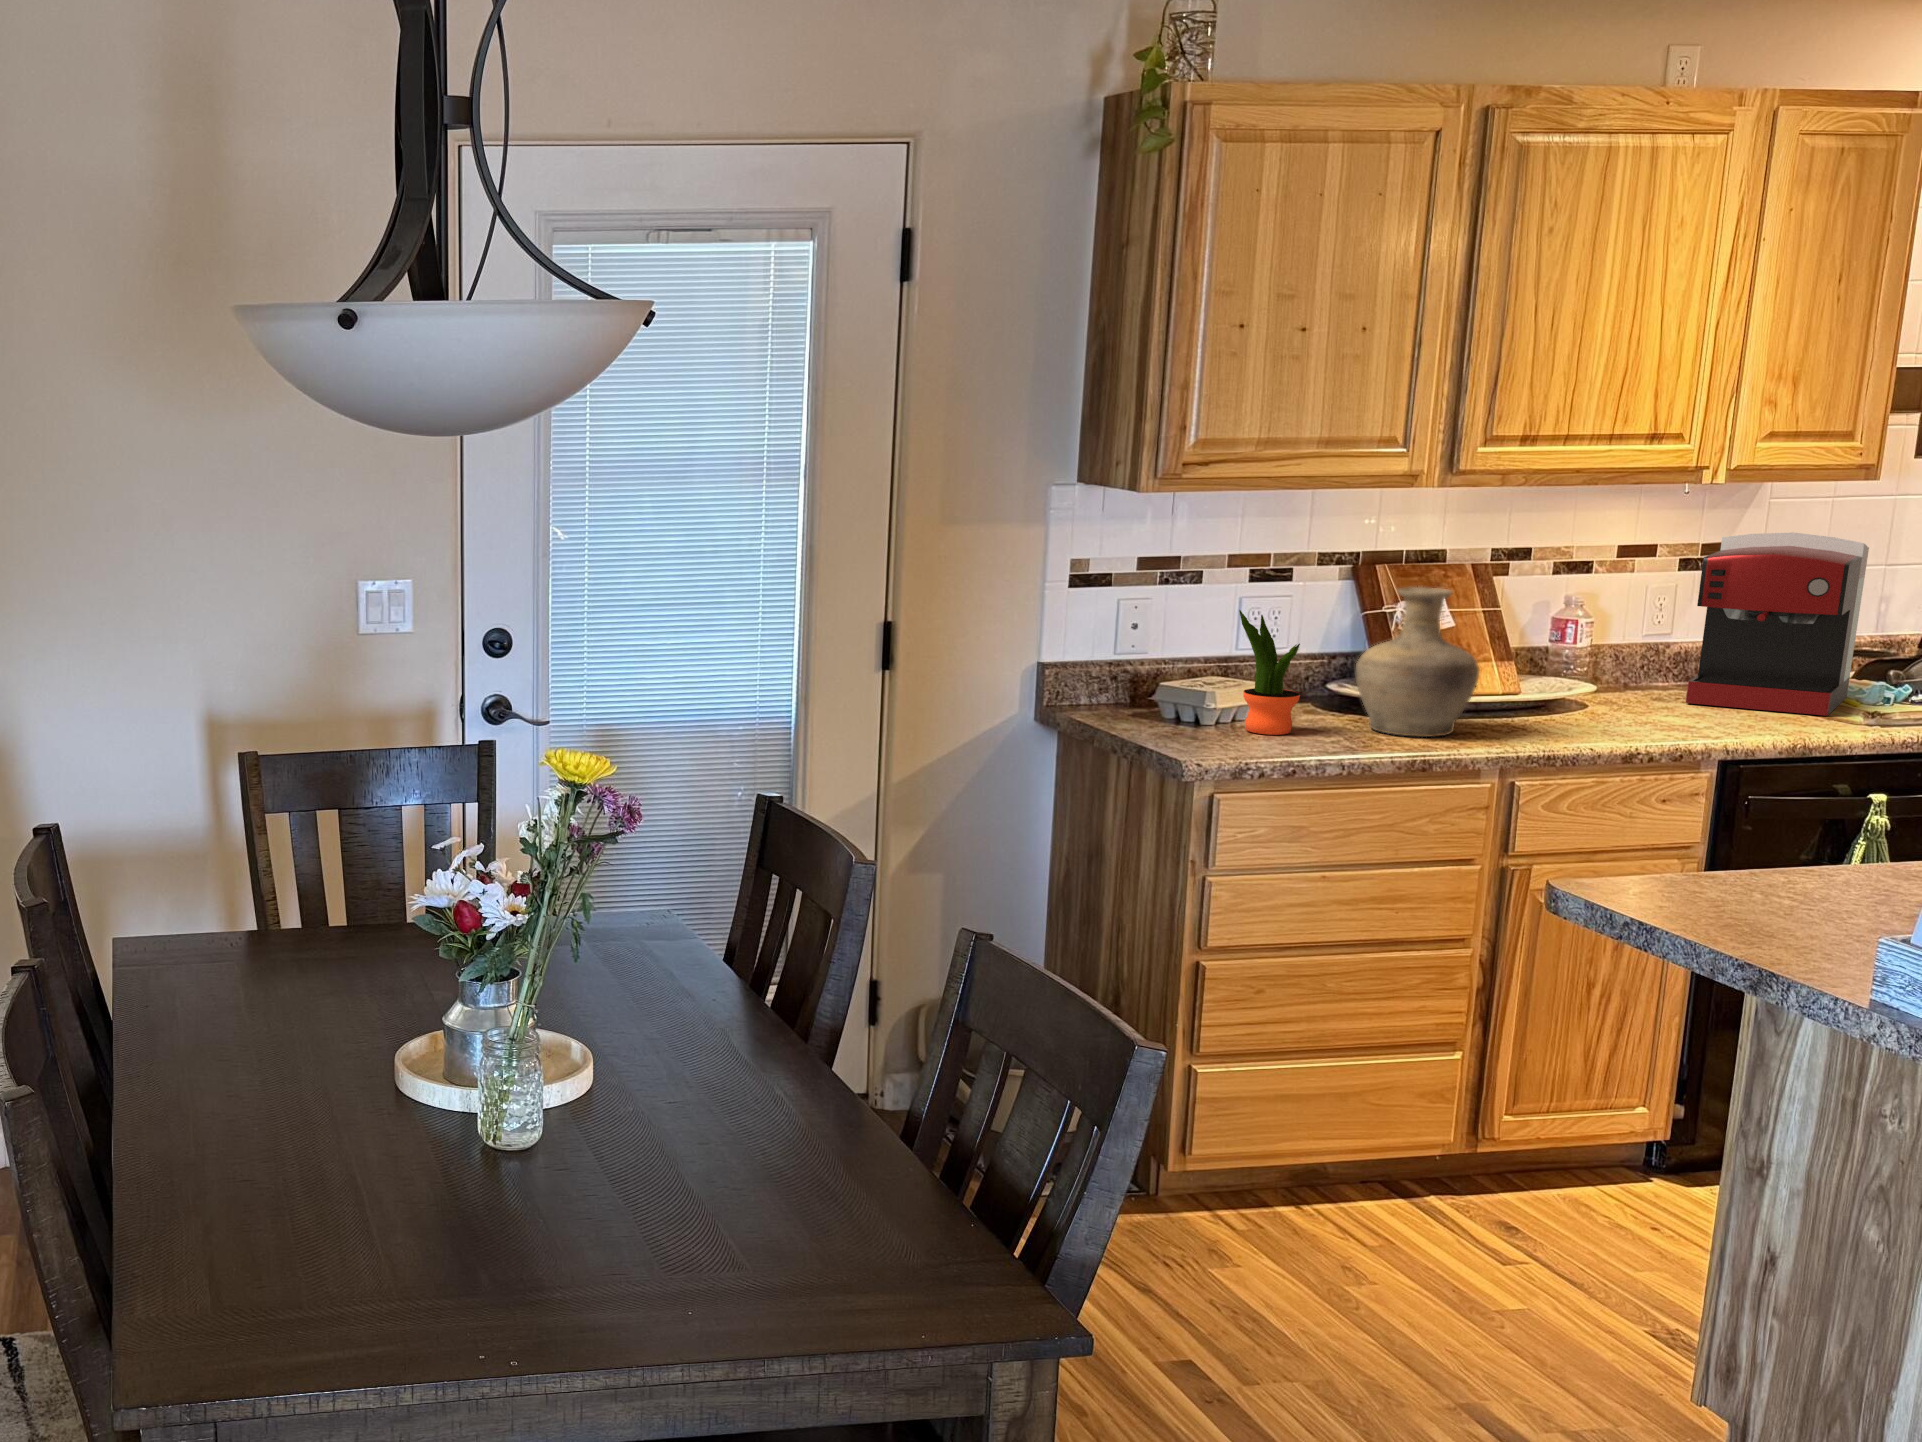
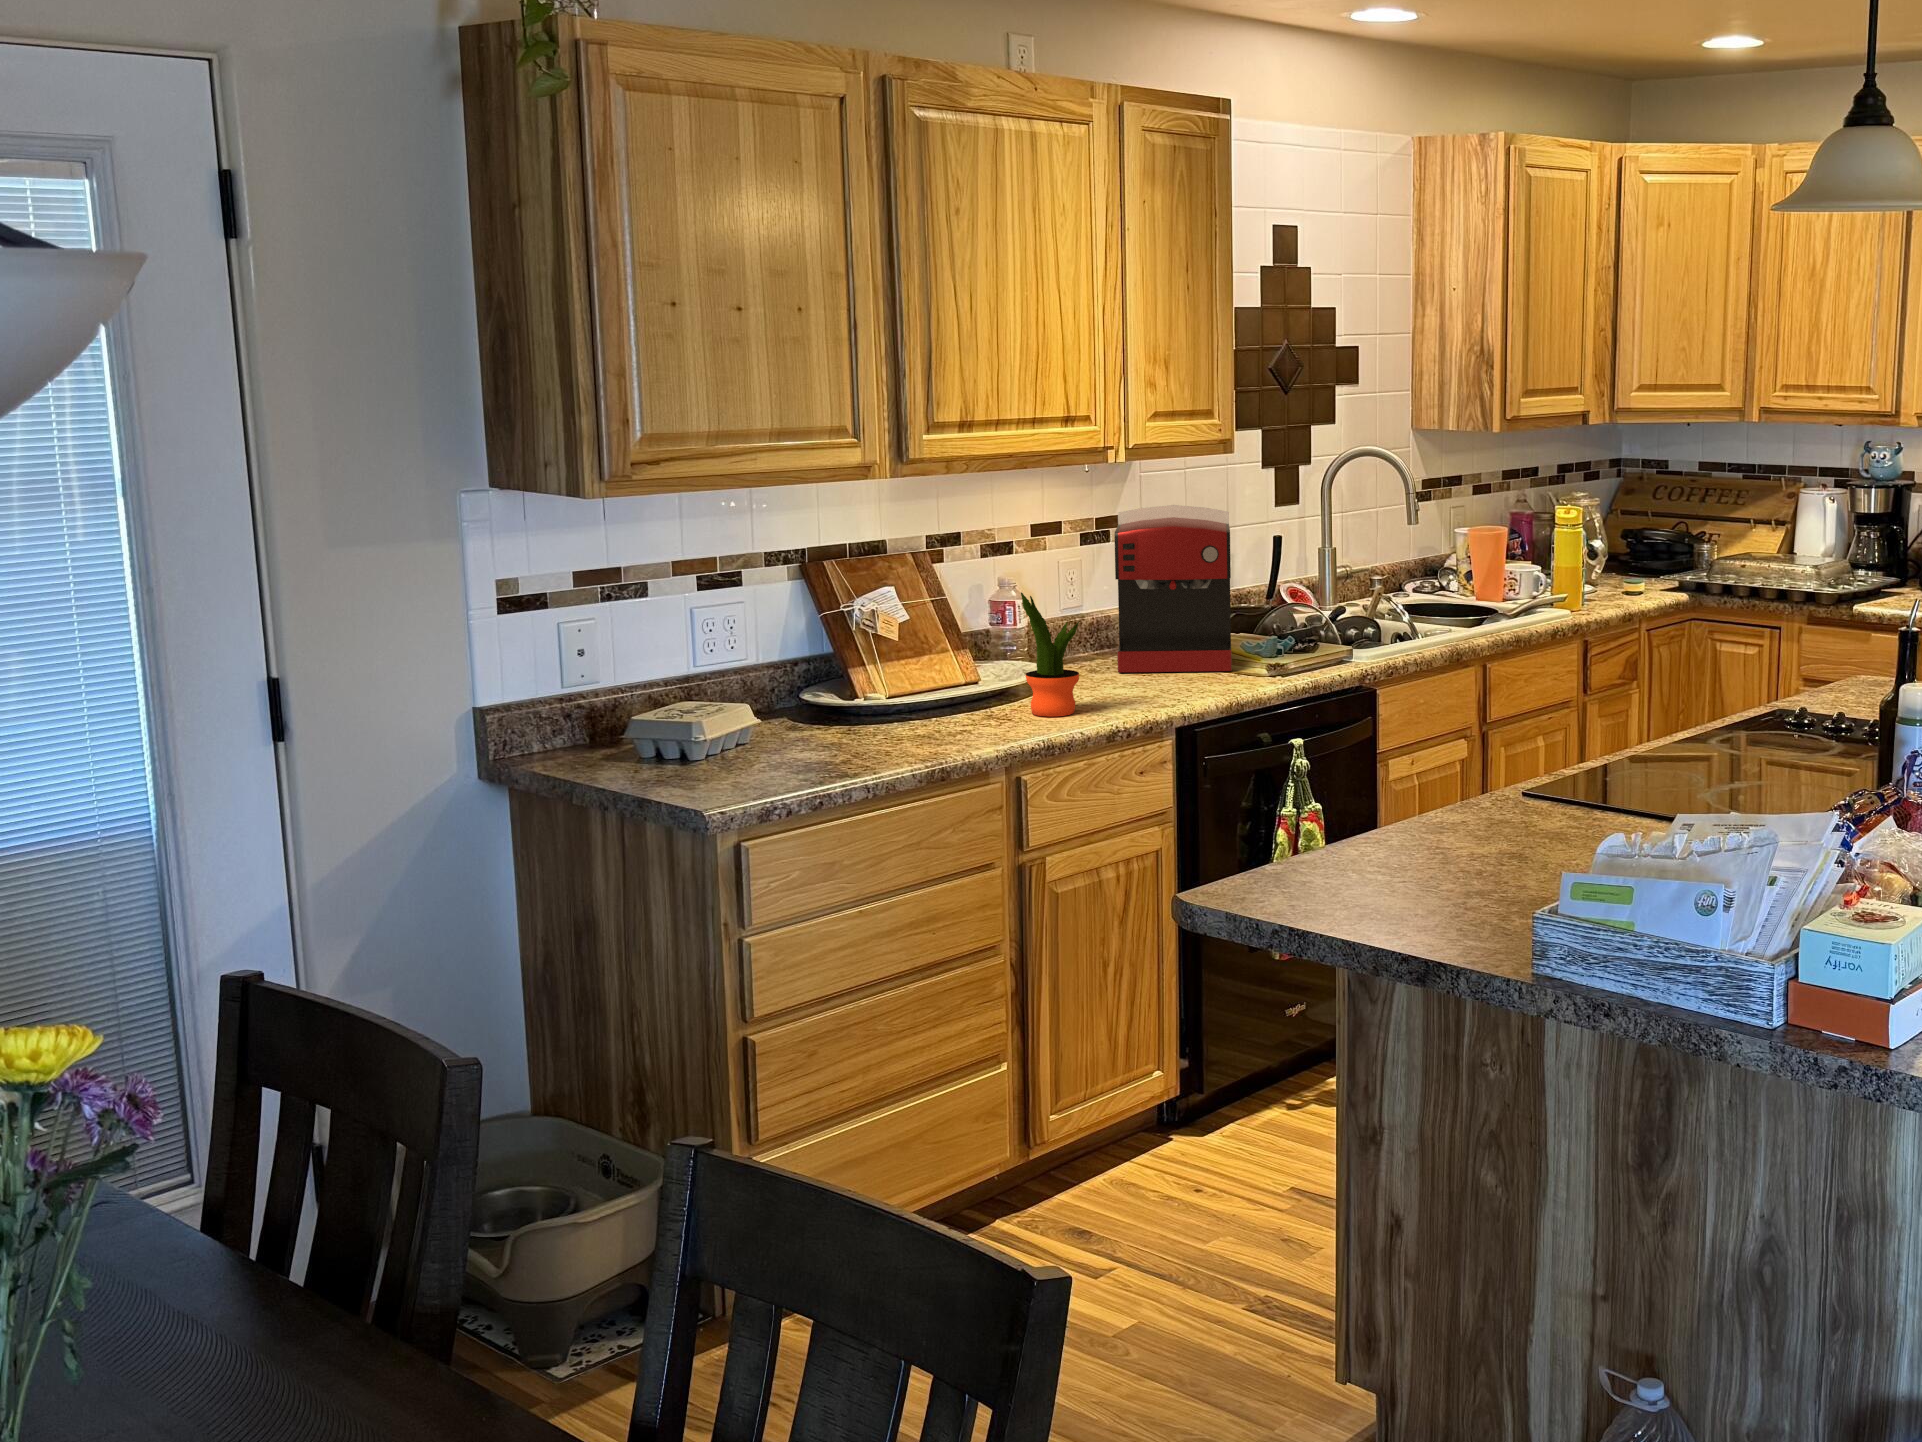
vase: present [1356,587,1479,737] -> none [842,582,964,743]
potted plant: present [1239,610,1300,735] -> present [1021,592,1079,717]

